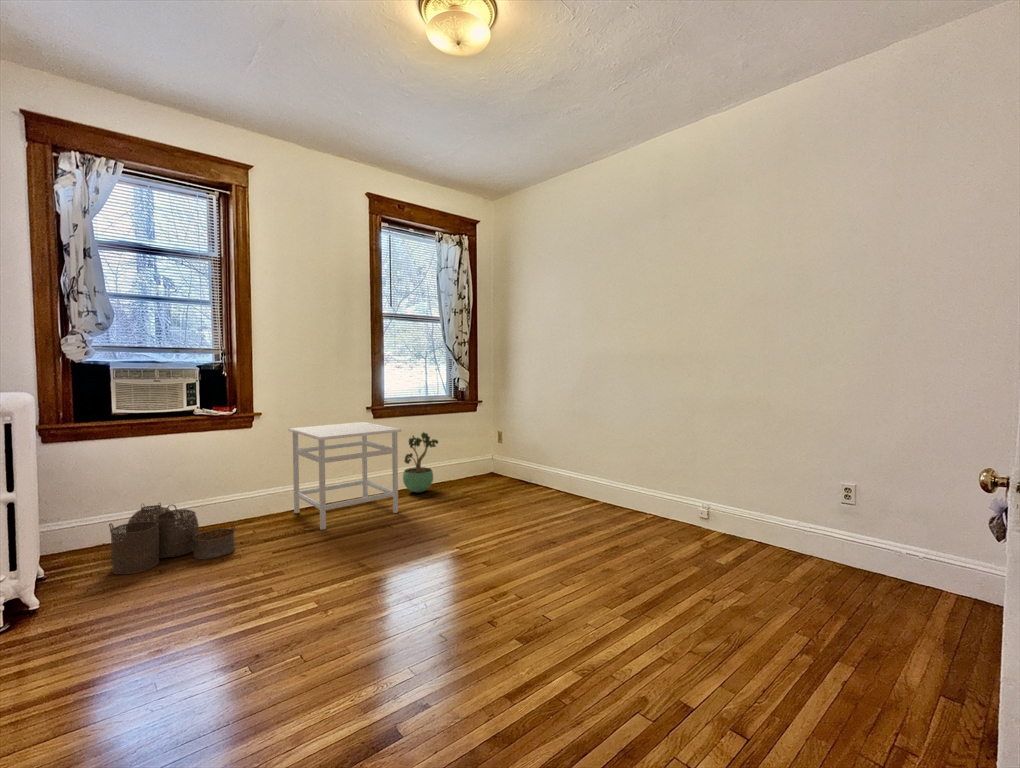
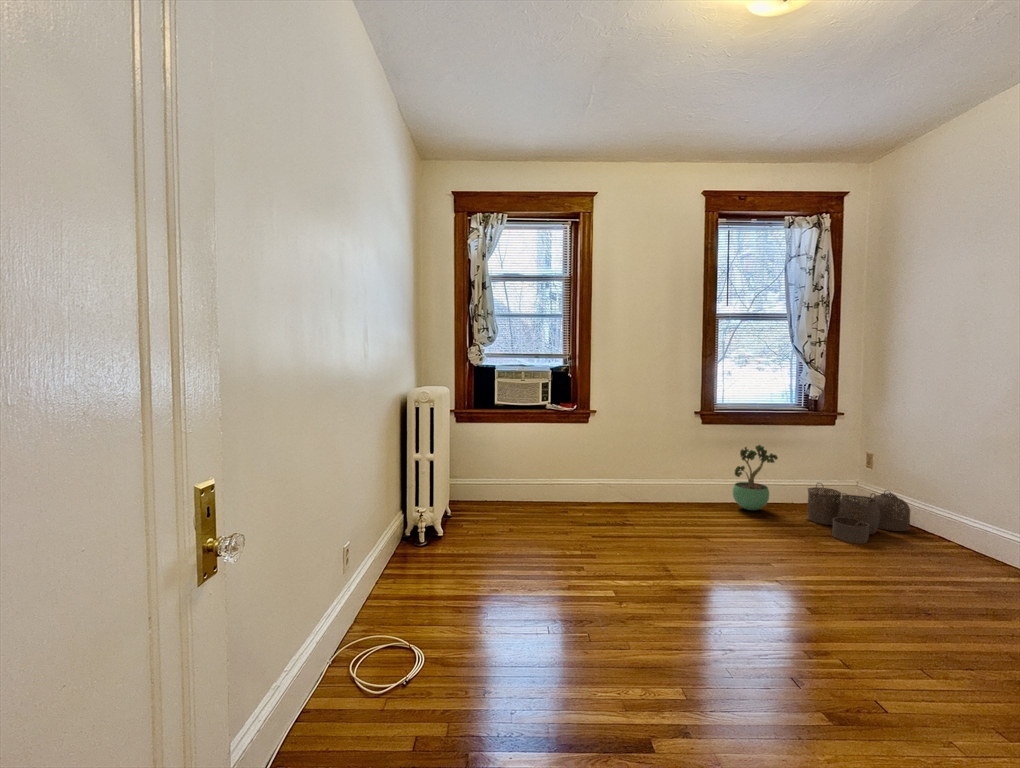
nightstand: present [288,422,402,530] -> none [619,427,727,527]
woven basket: present [109,504,235,574] -> present [808,483,910,543]

